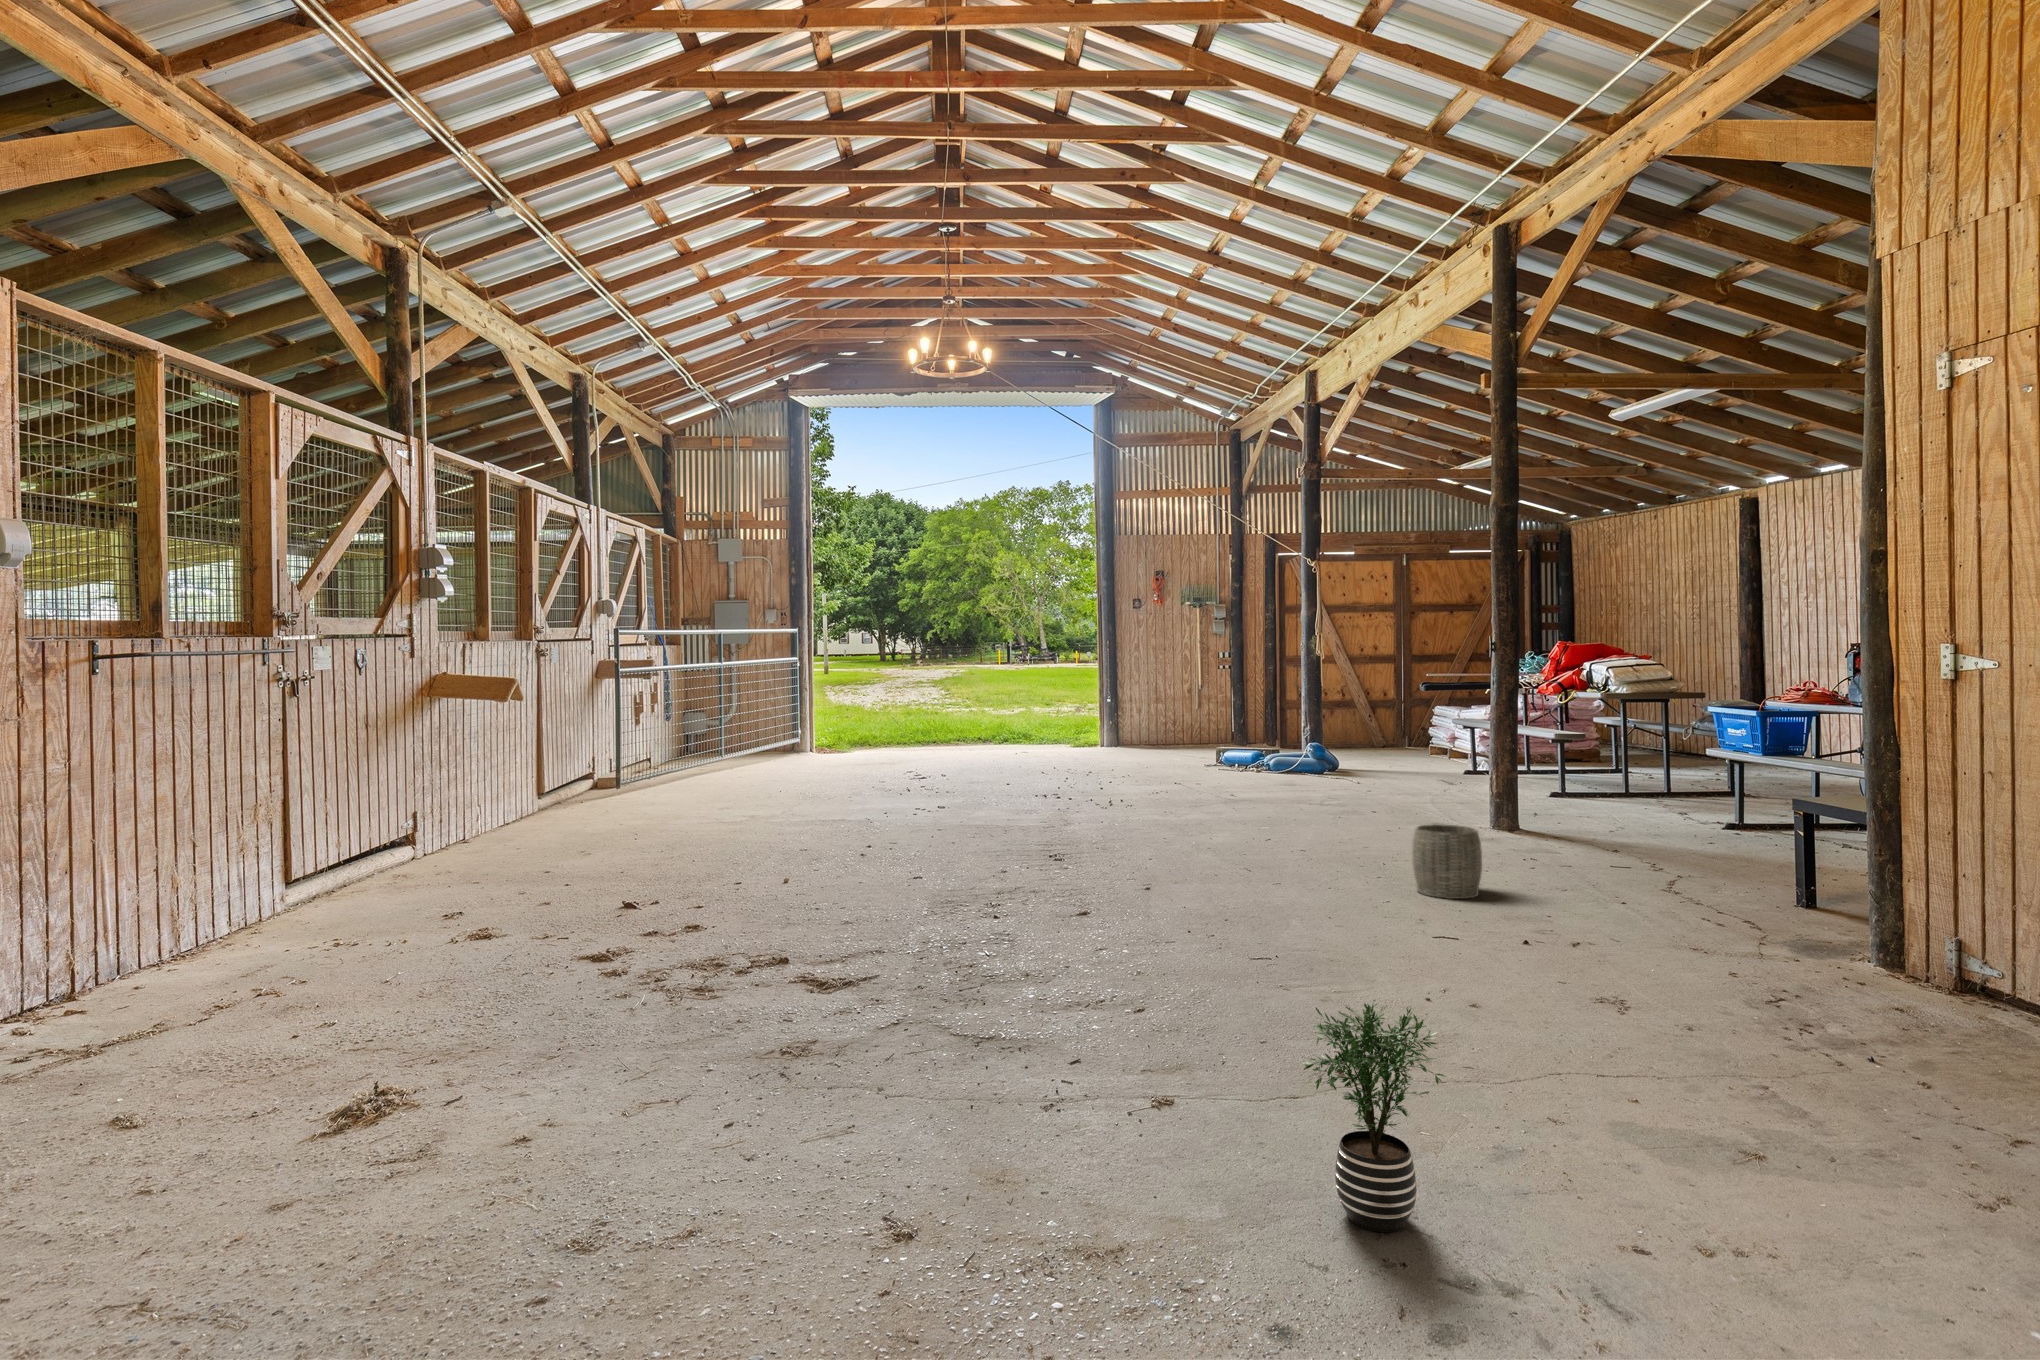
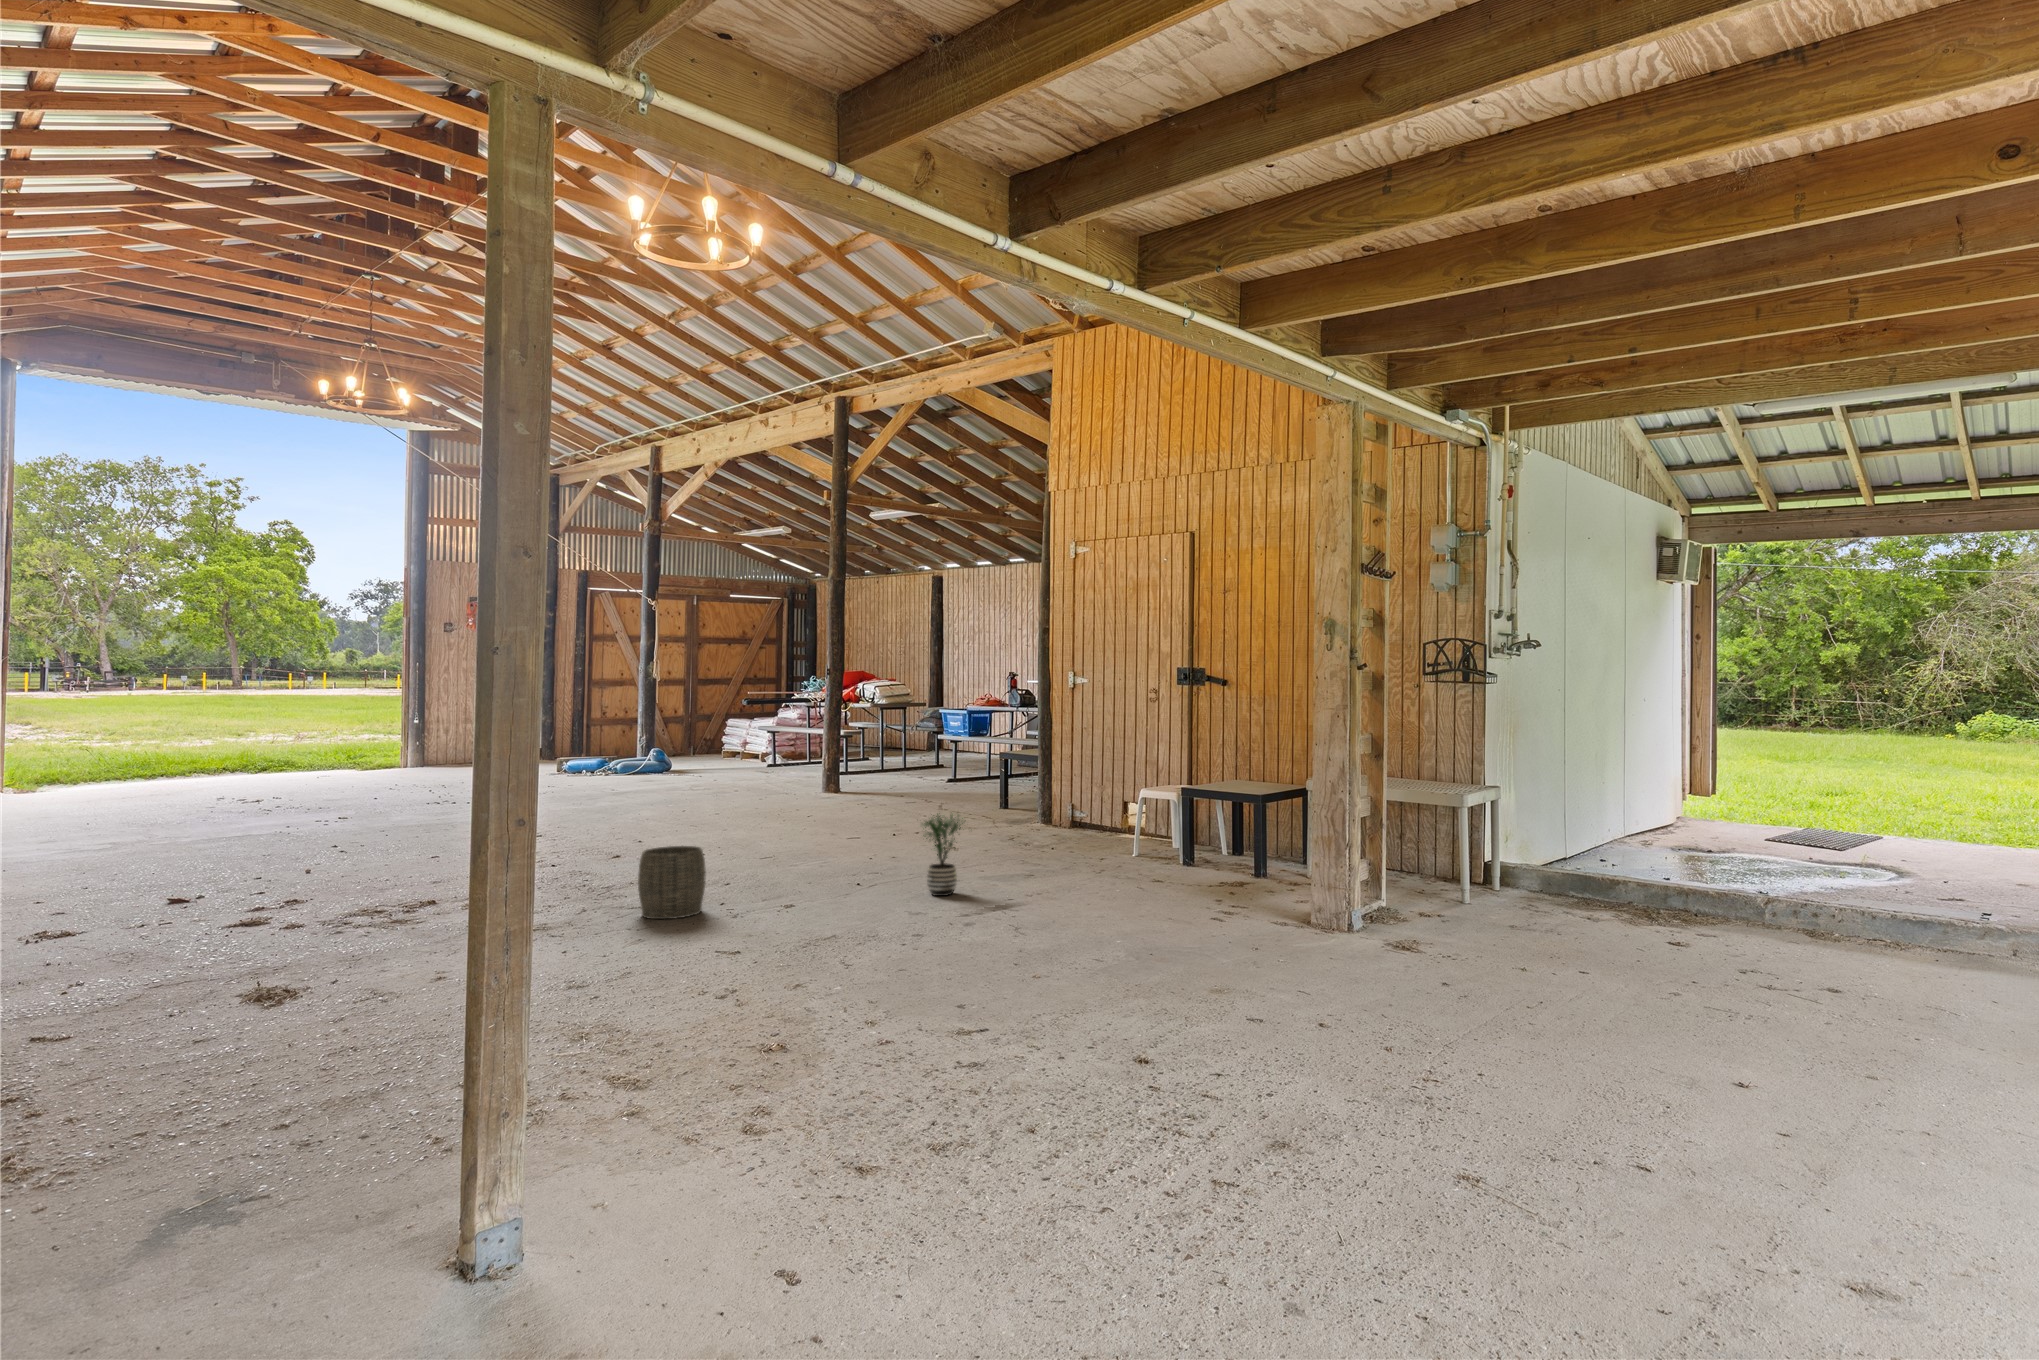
woven basket: present [1412,824,1482,899] -> present [638,846,706,919]

